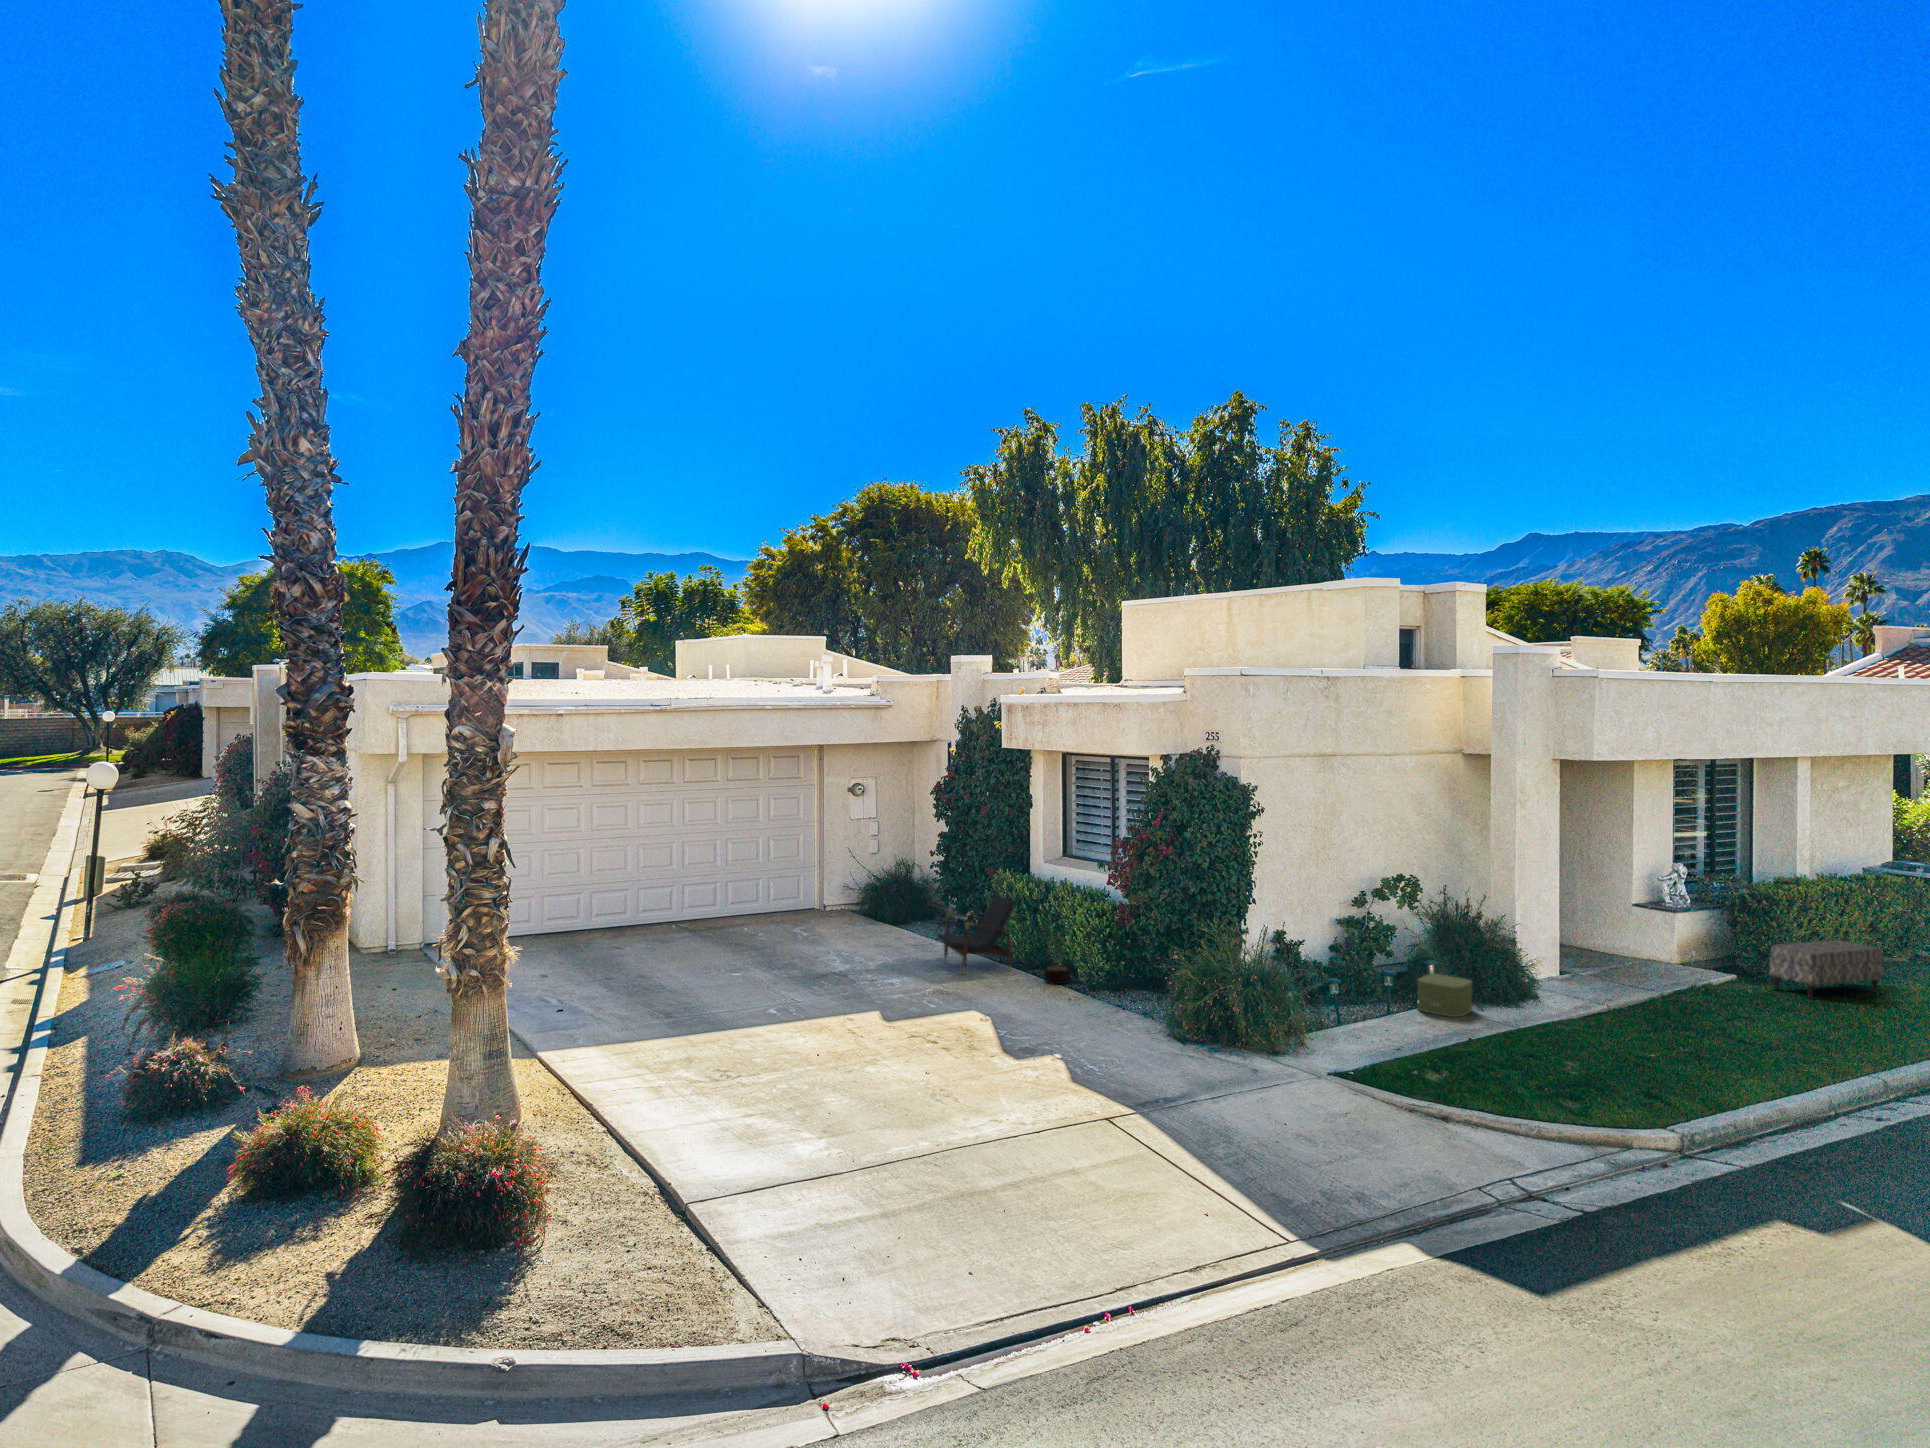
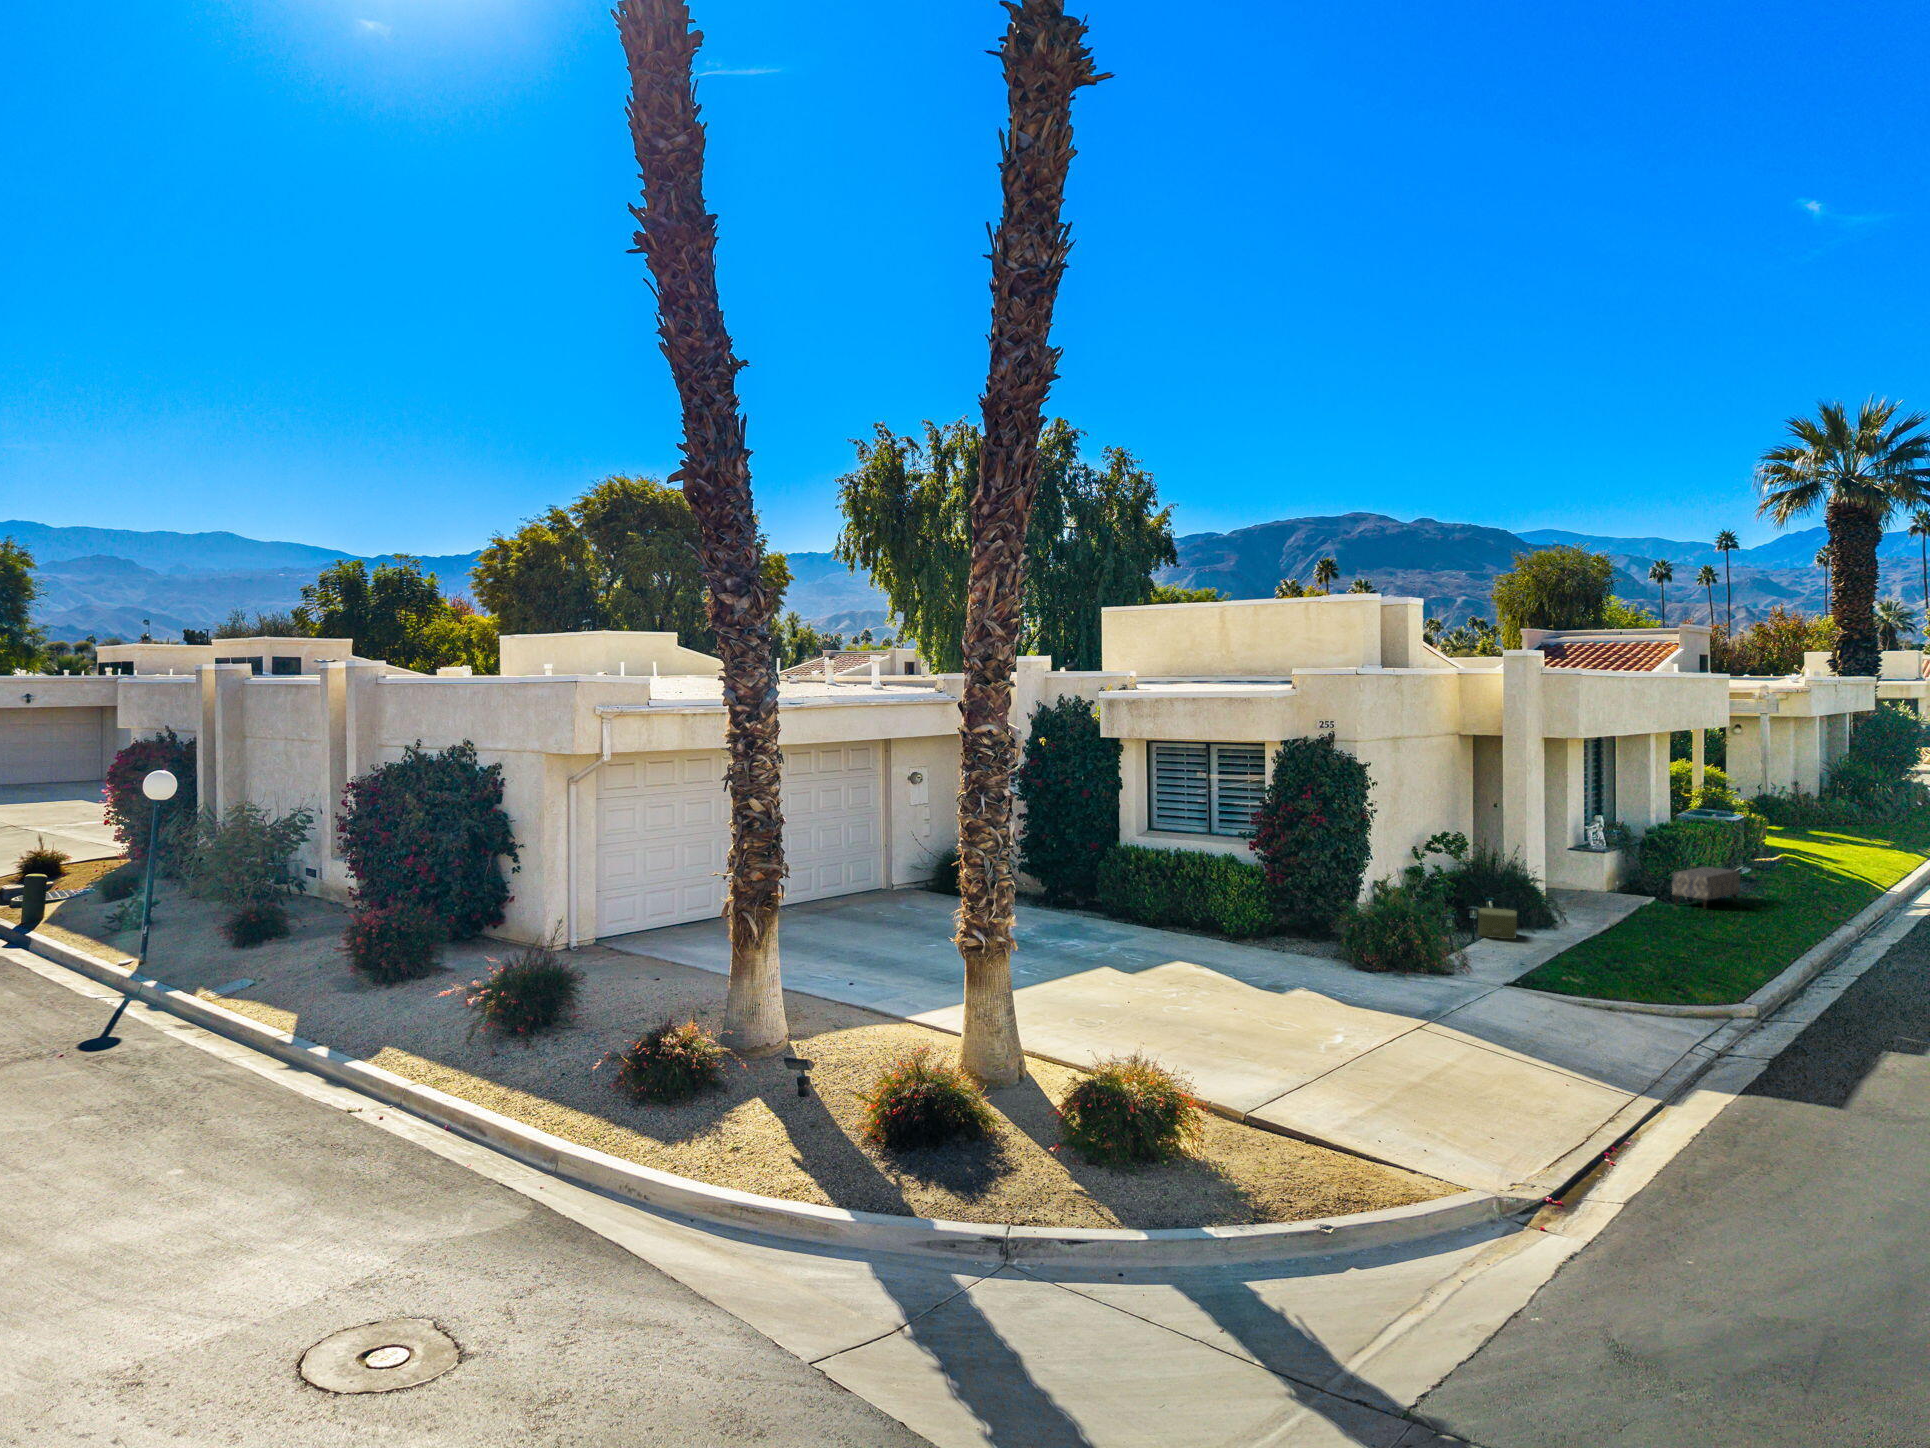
lounge chair: present [937,894,1016,974] -> none [1070,865,1141,936]
decorative plant: present [1044,937,1071,984] -> none [1180,896,1202,937]

